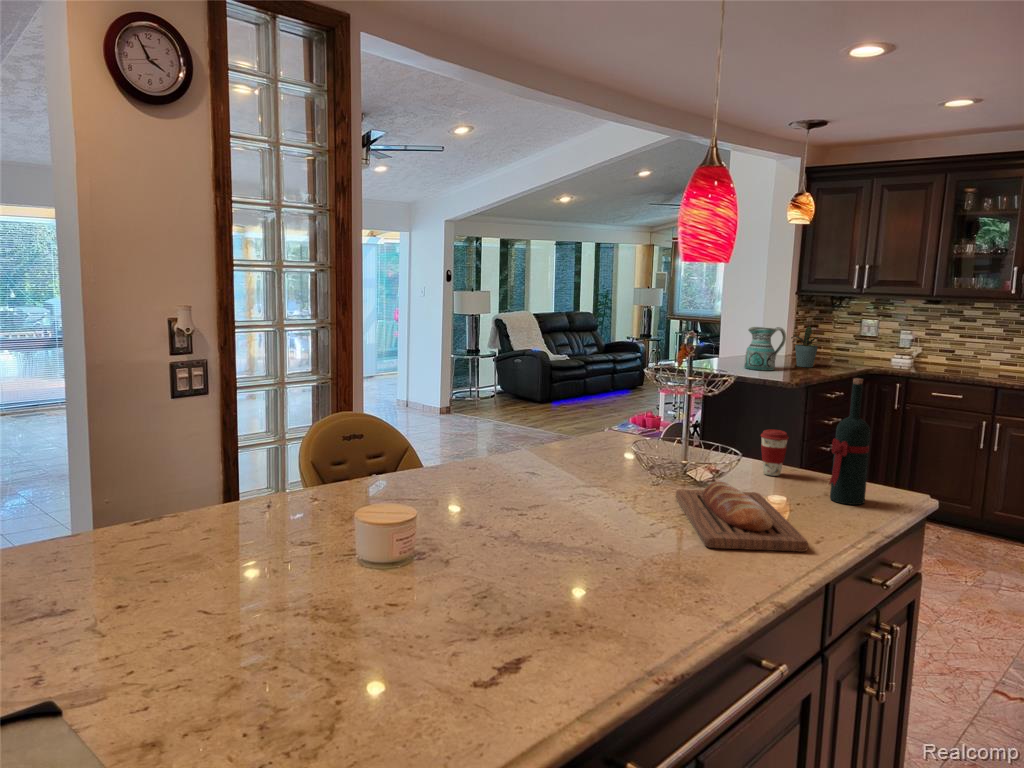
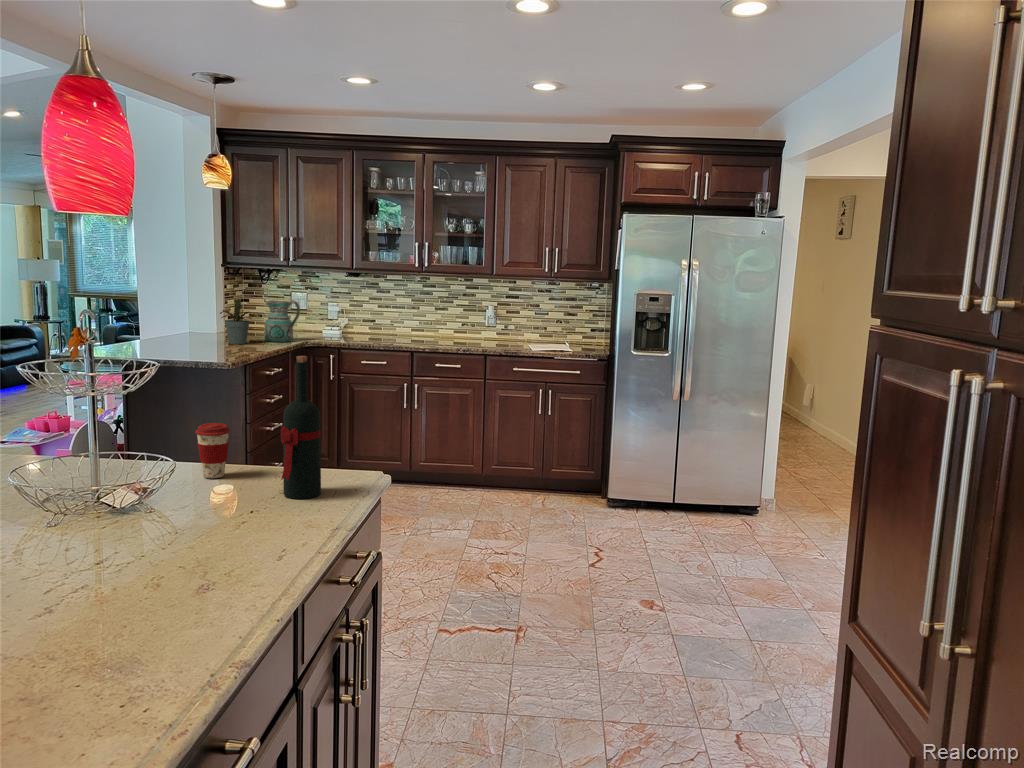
ceramic pitcher: present [744,327,786,371] -> present [264,300,300,342]
bread loaf: present [676,481,808,552] -> none [85,503,268,603]

